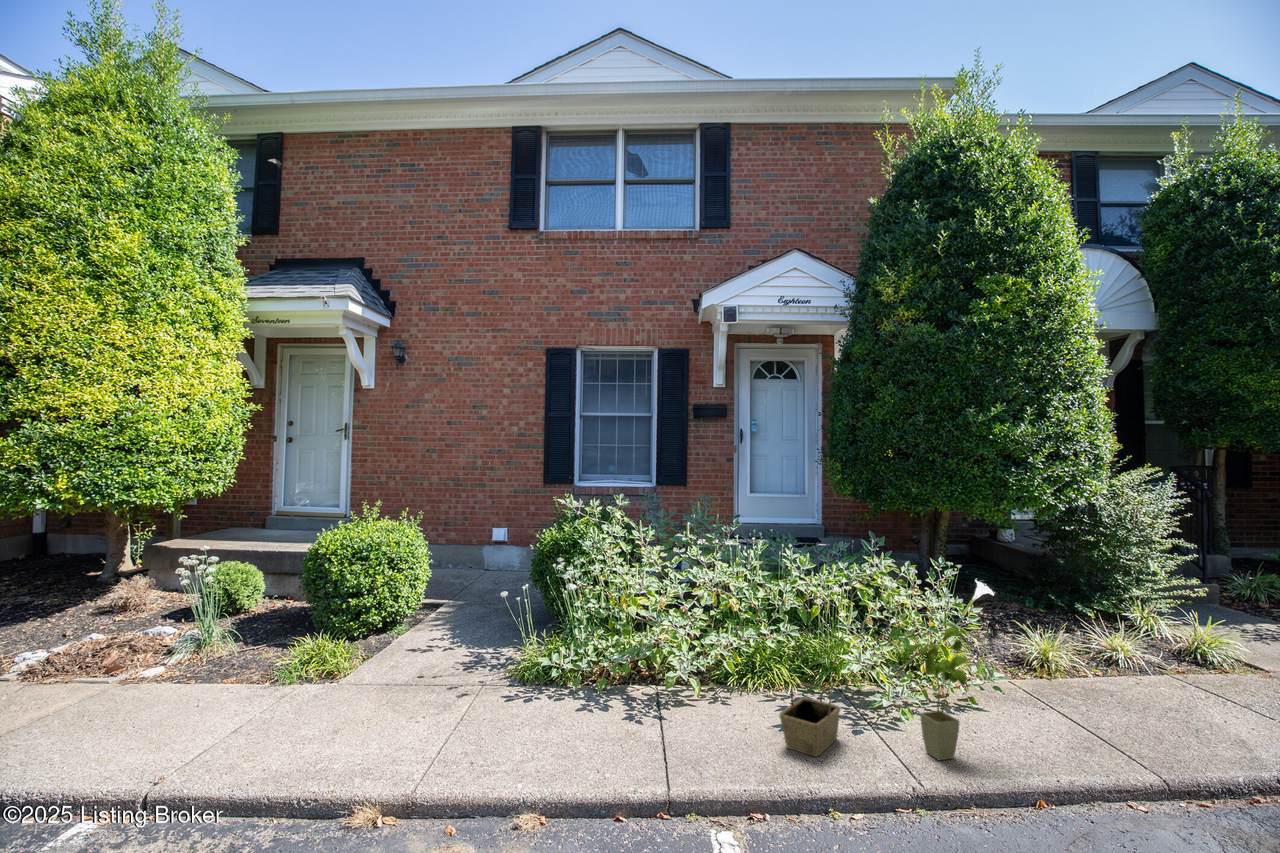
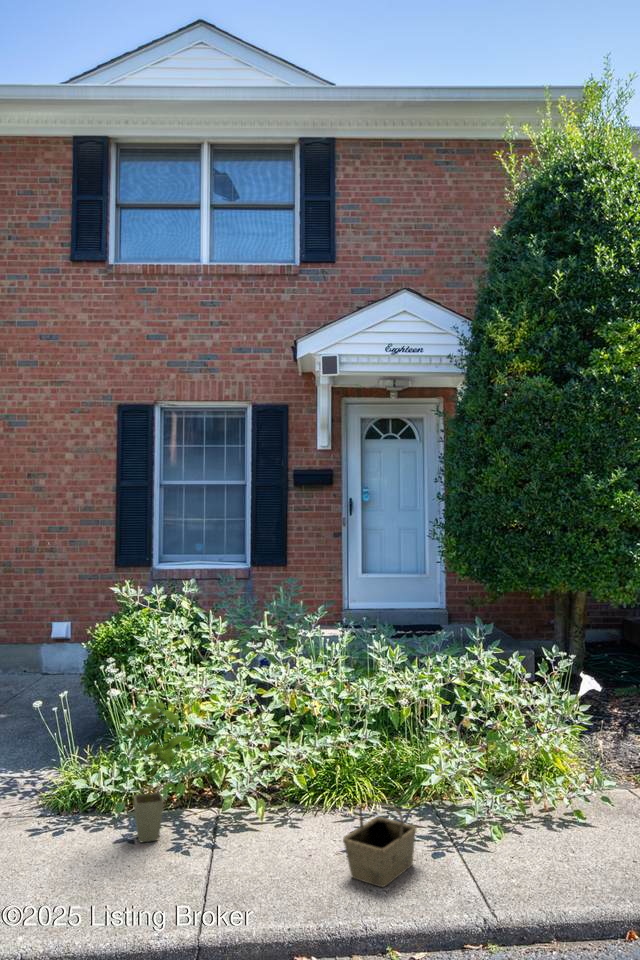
house plant: present [909,623,983,760] -> present [123,702,189,842]

